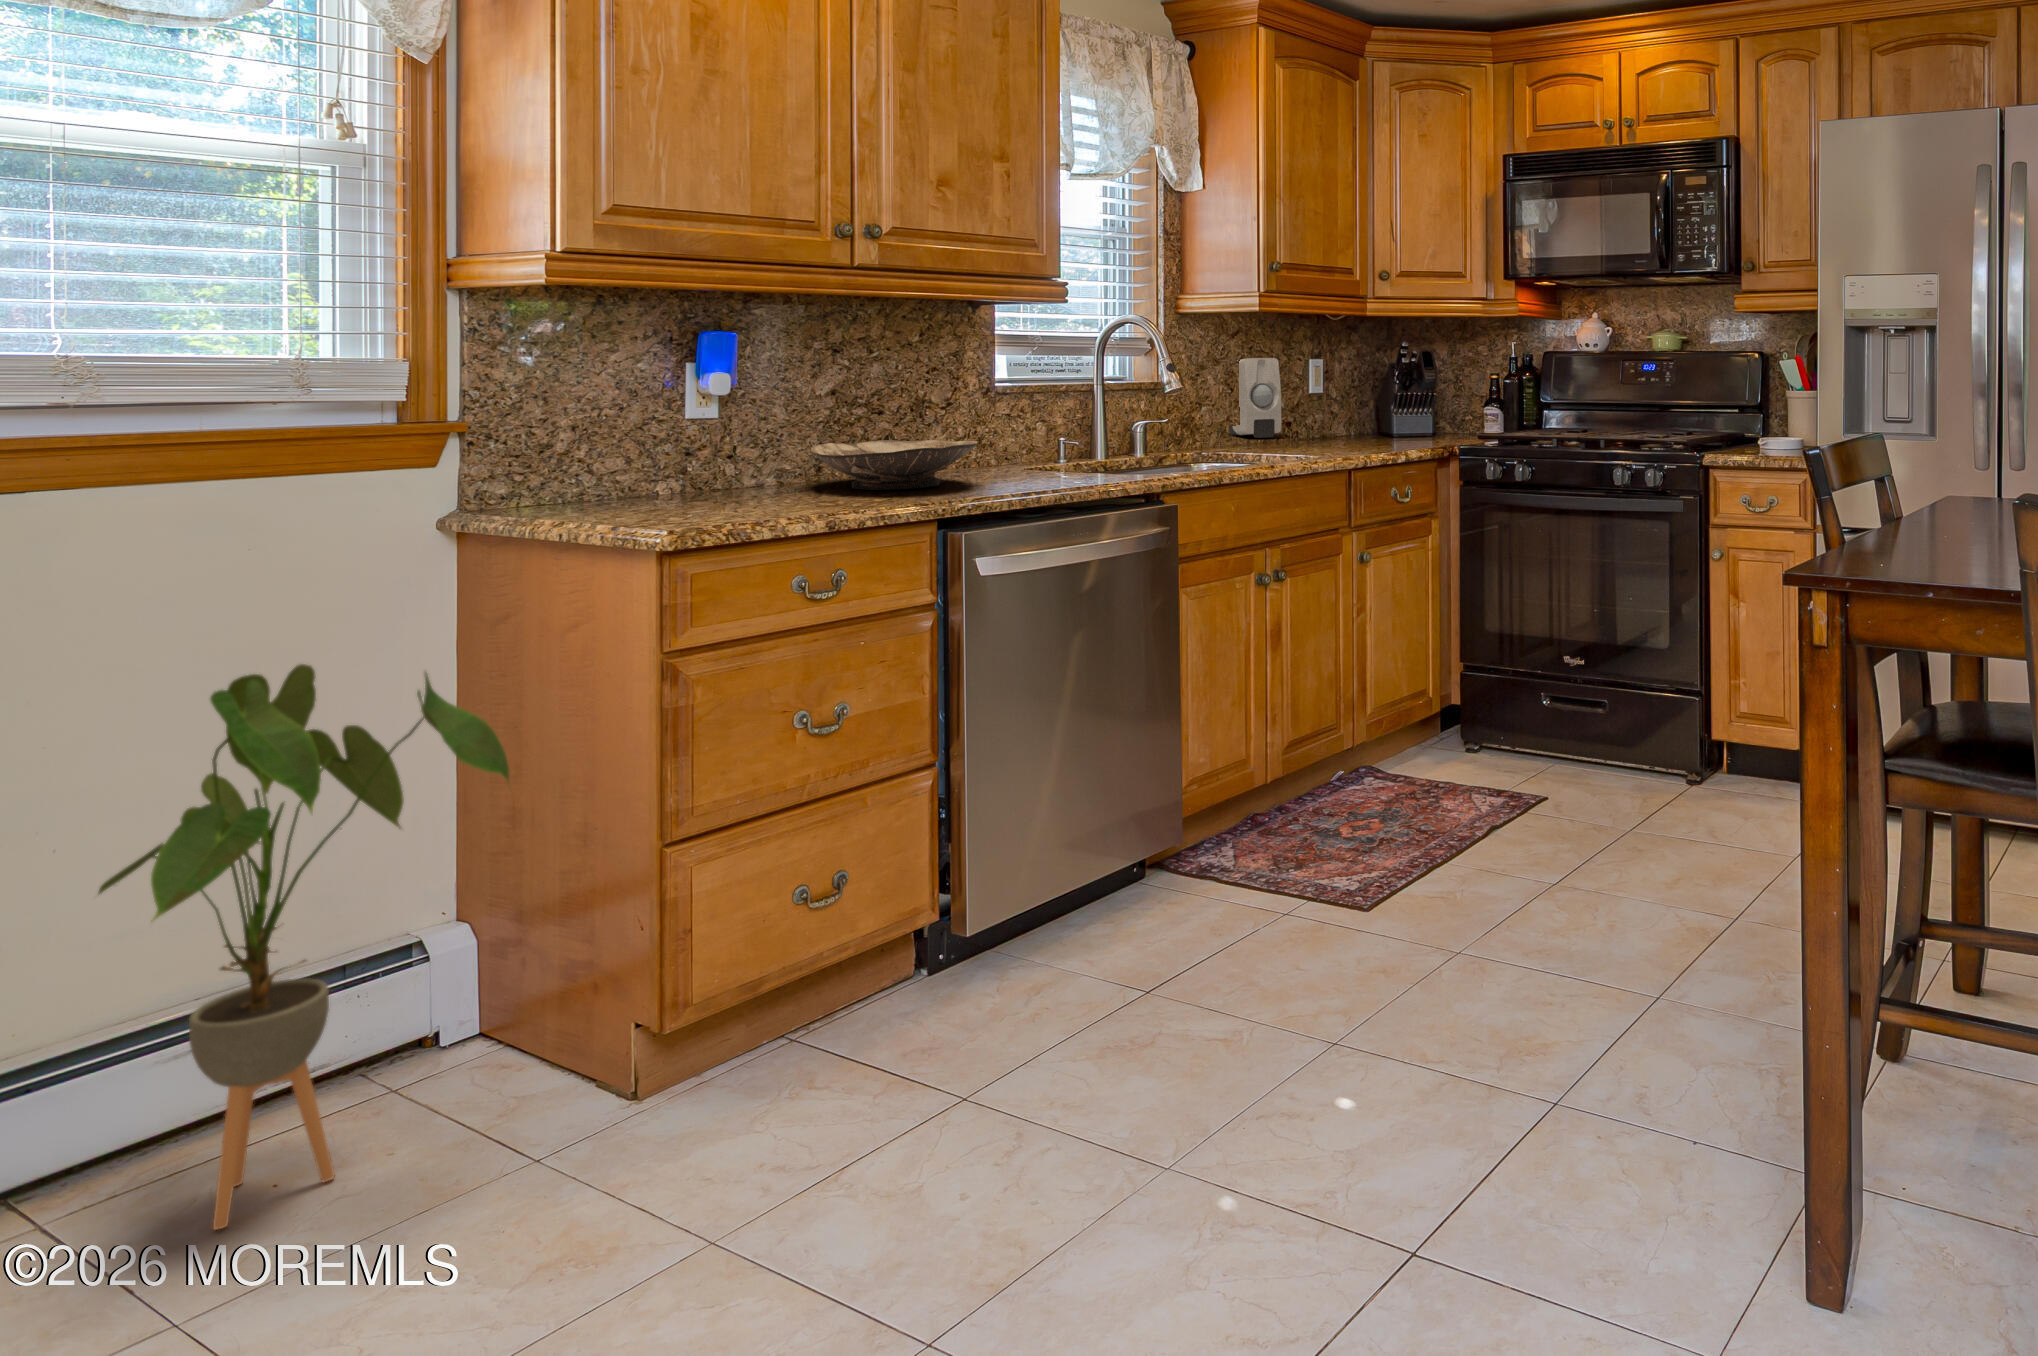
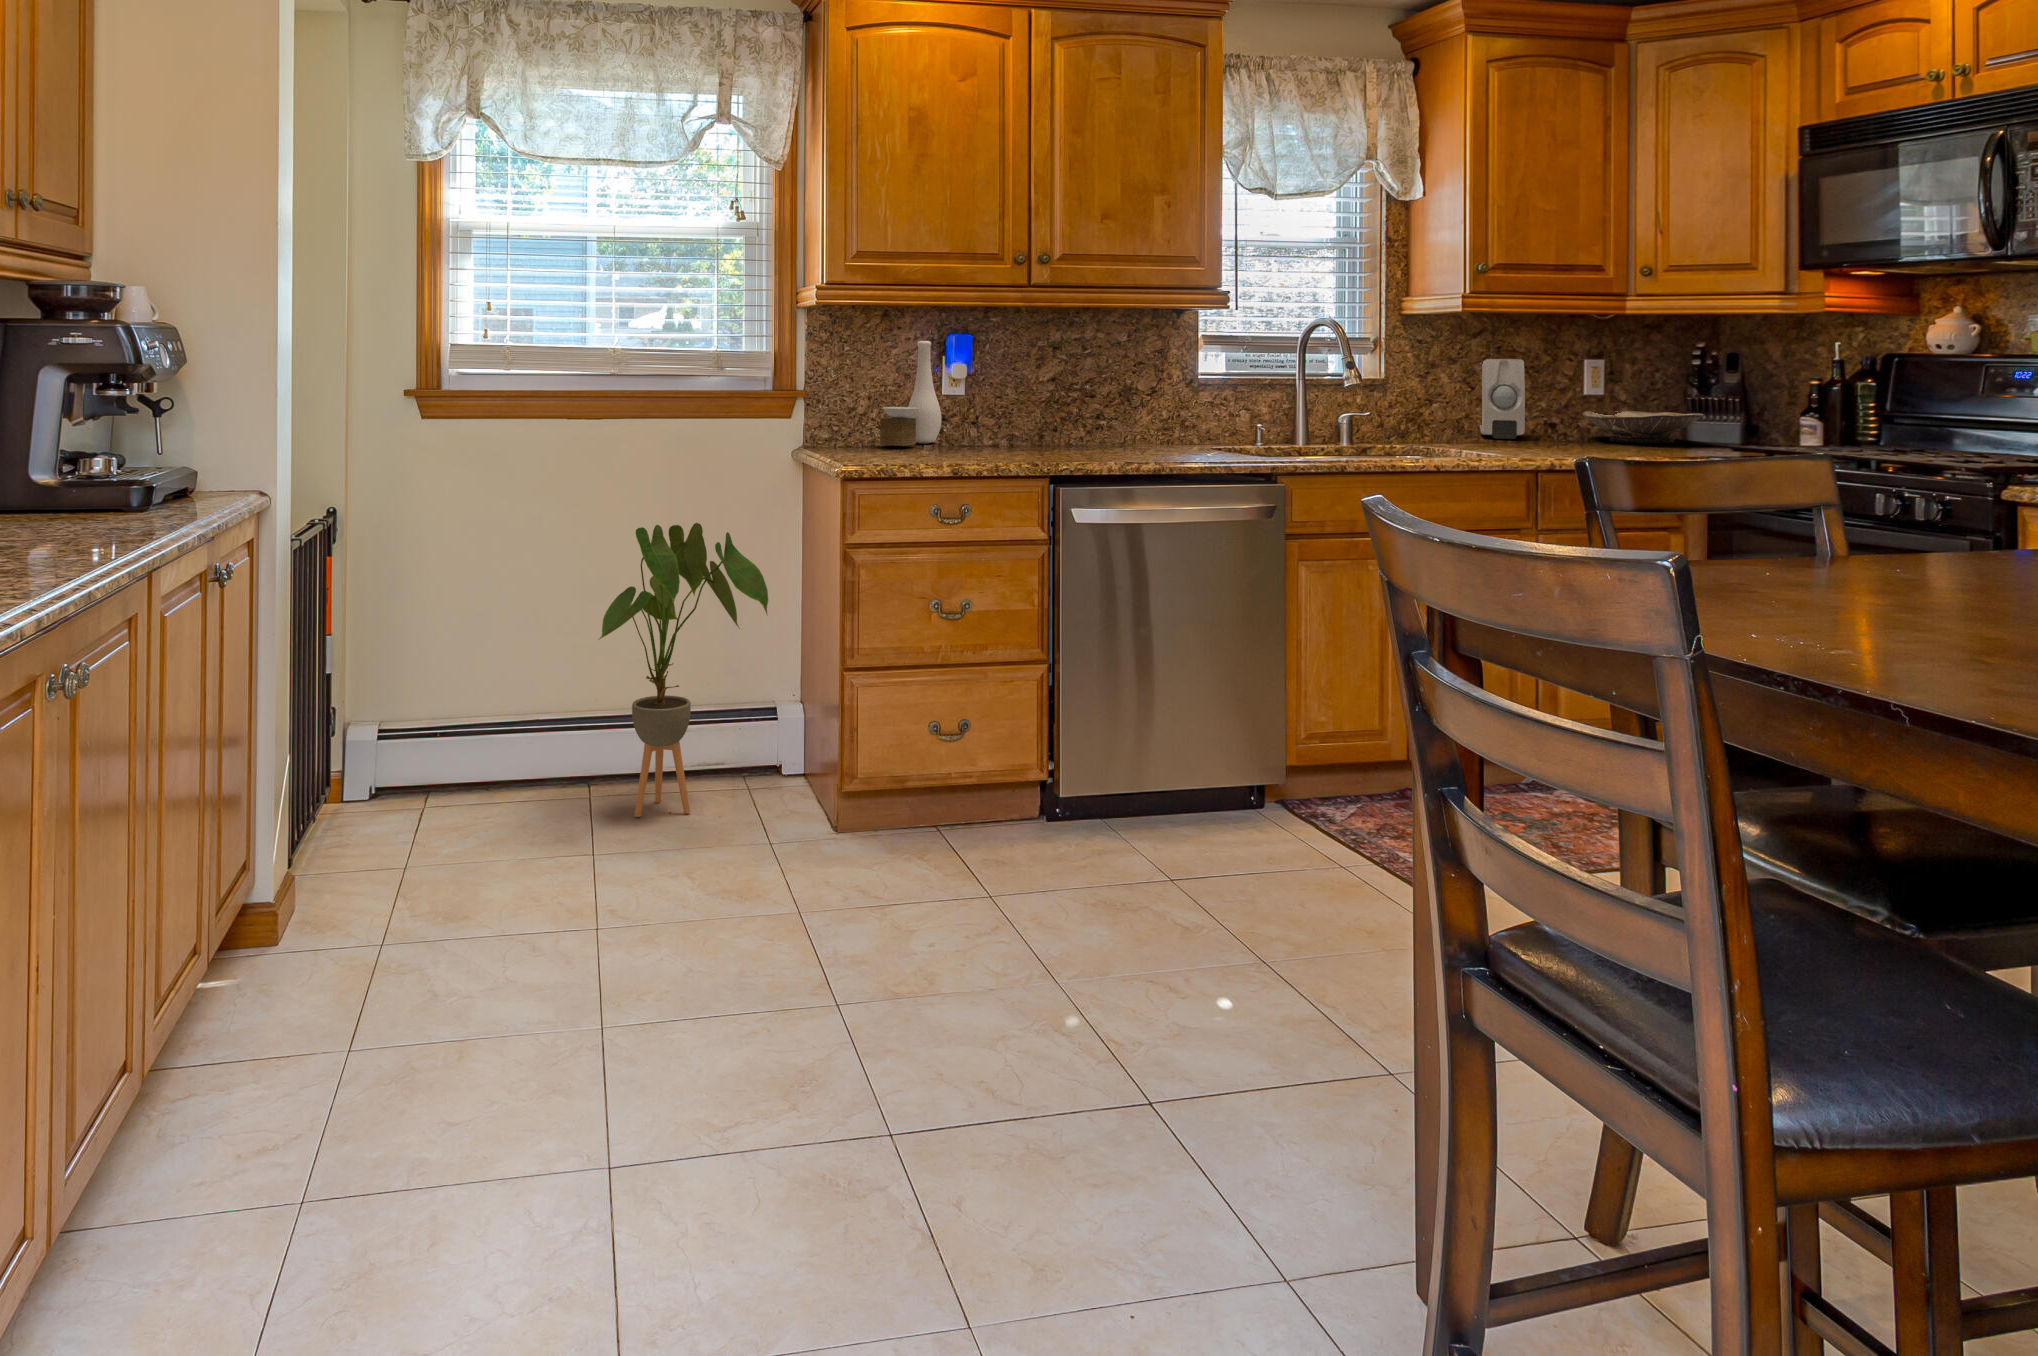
vase: none [612,342,691,498] -> present [880,341,941,445]
bowl: present [811,440,978,490] -> present [1583,411,1704,443]

